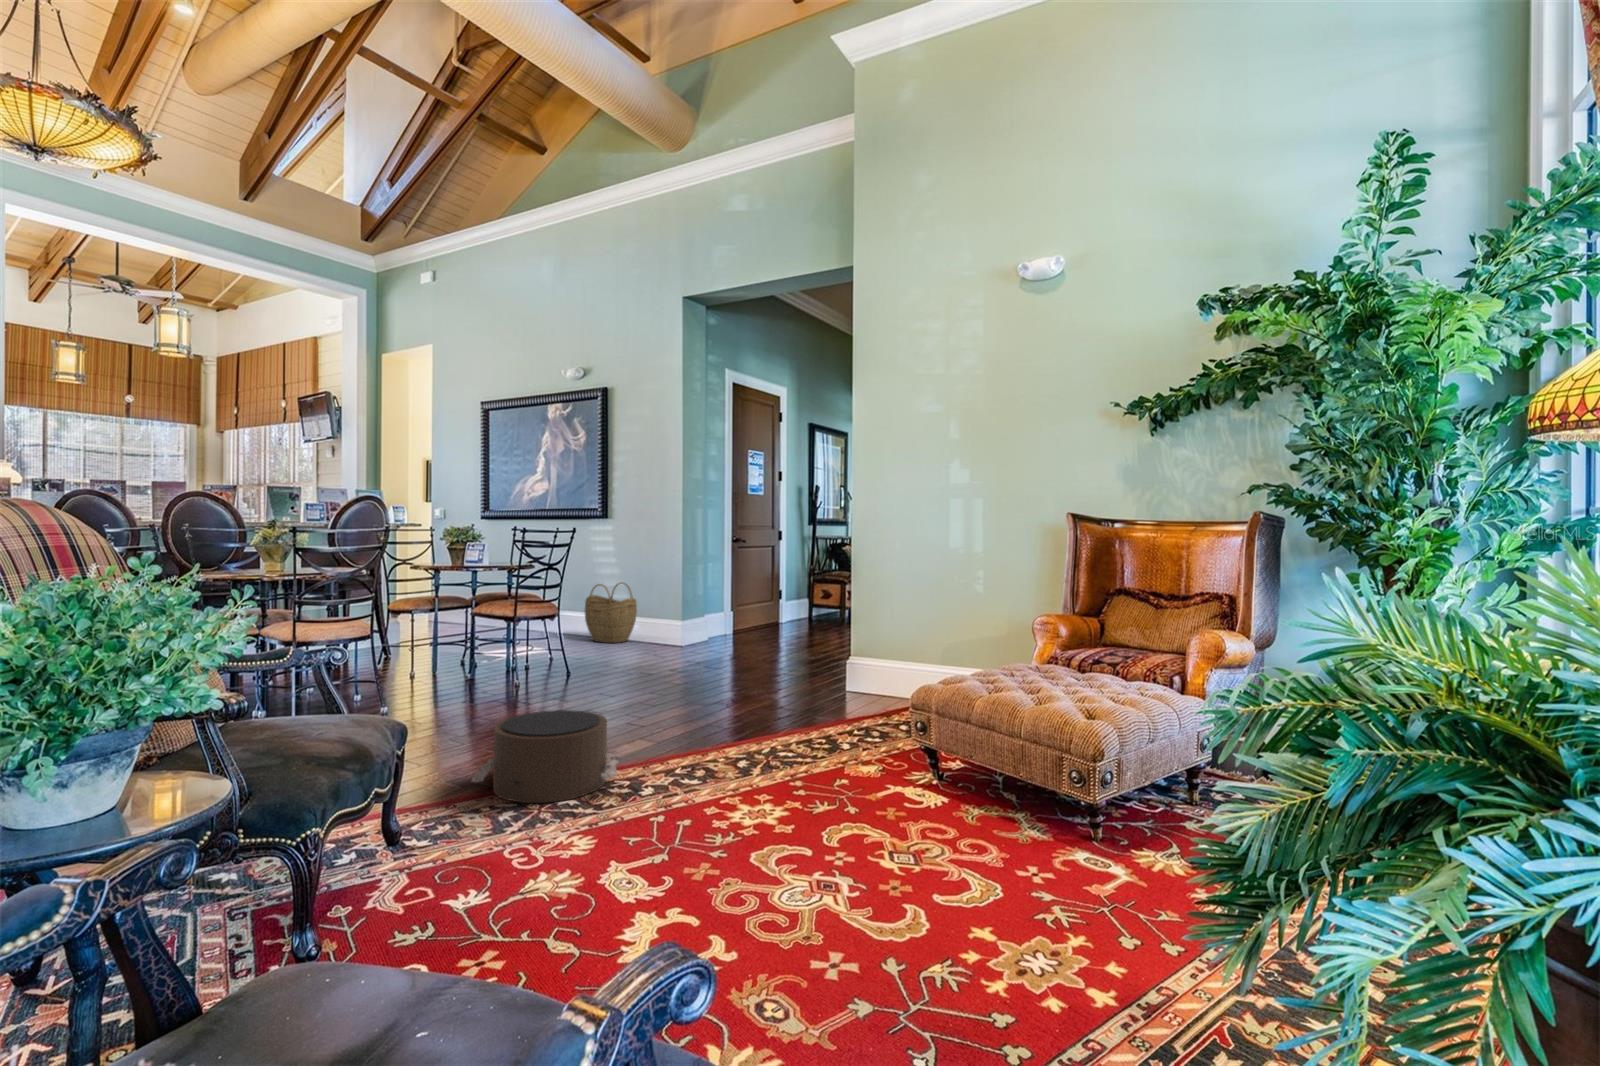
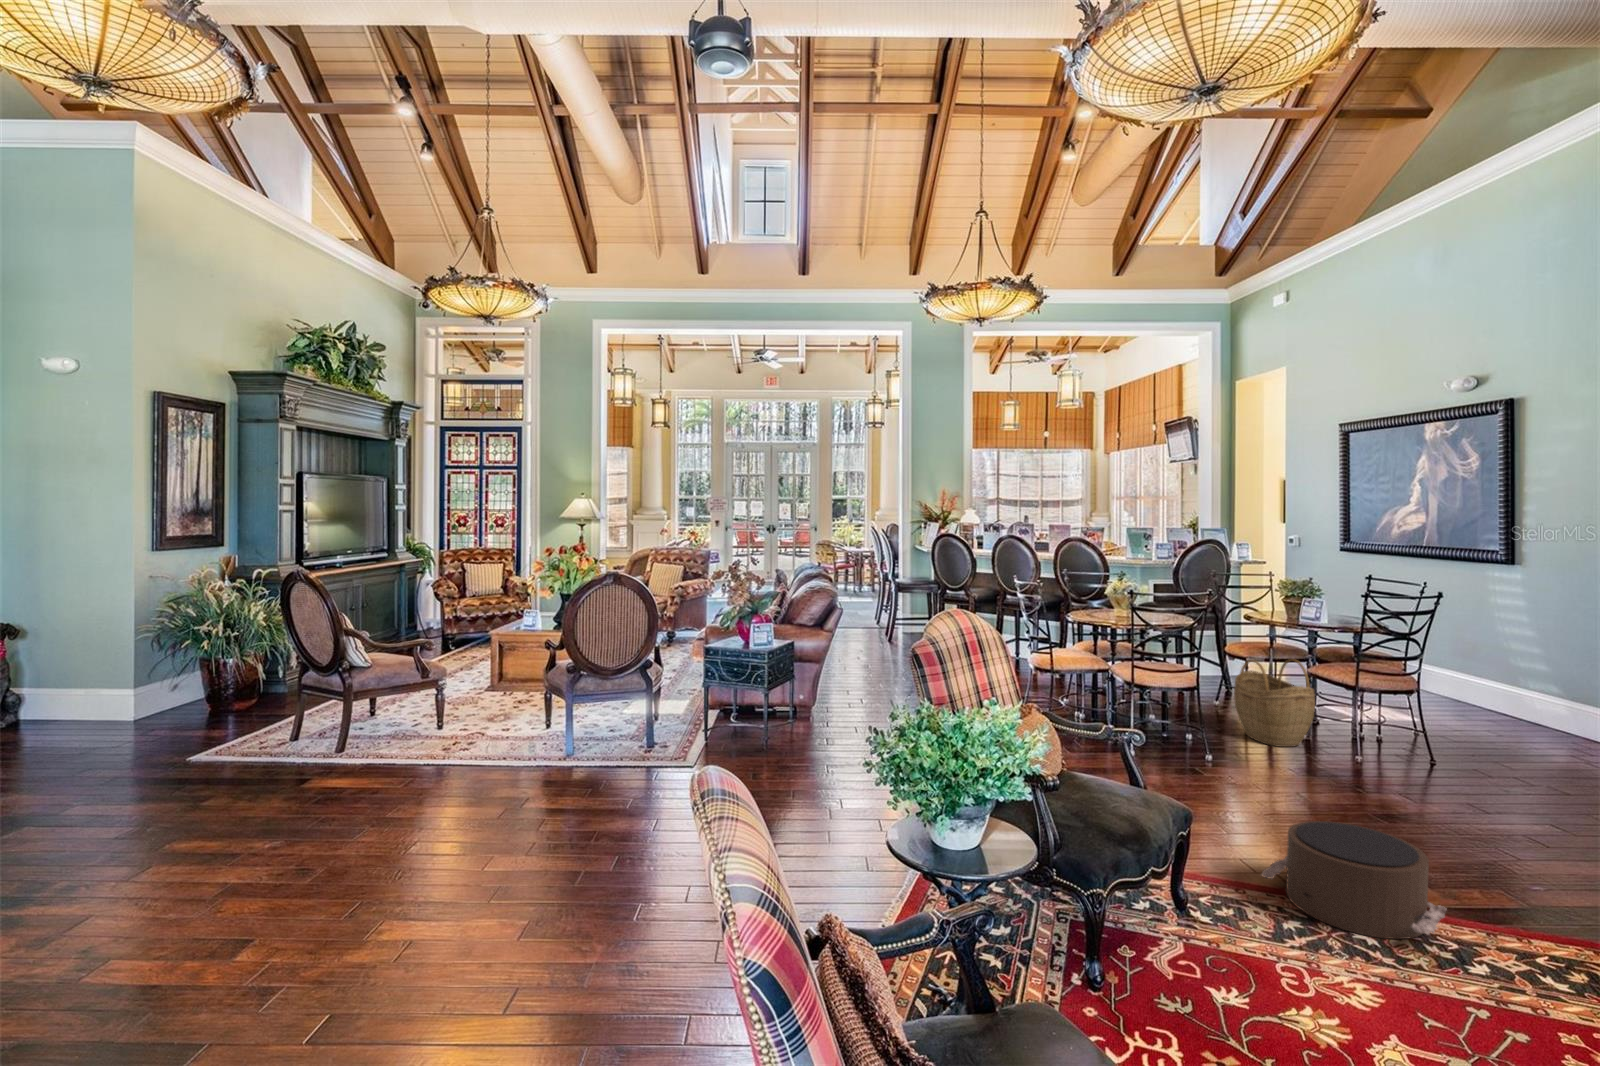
woven basket: present [584,583,637,643] -> present [1234,659,1315,747]

